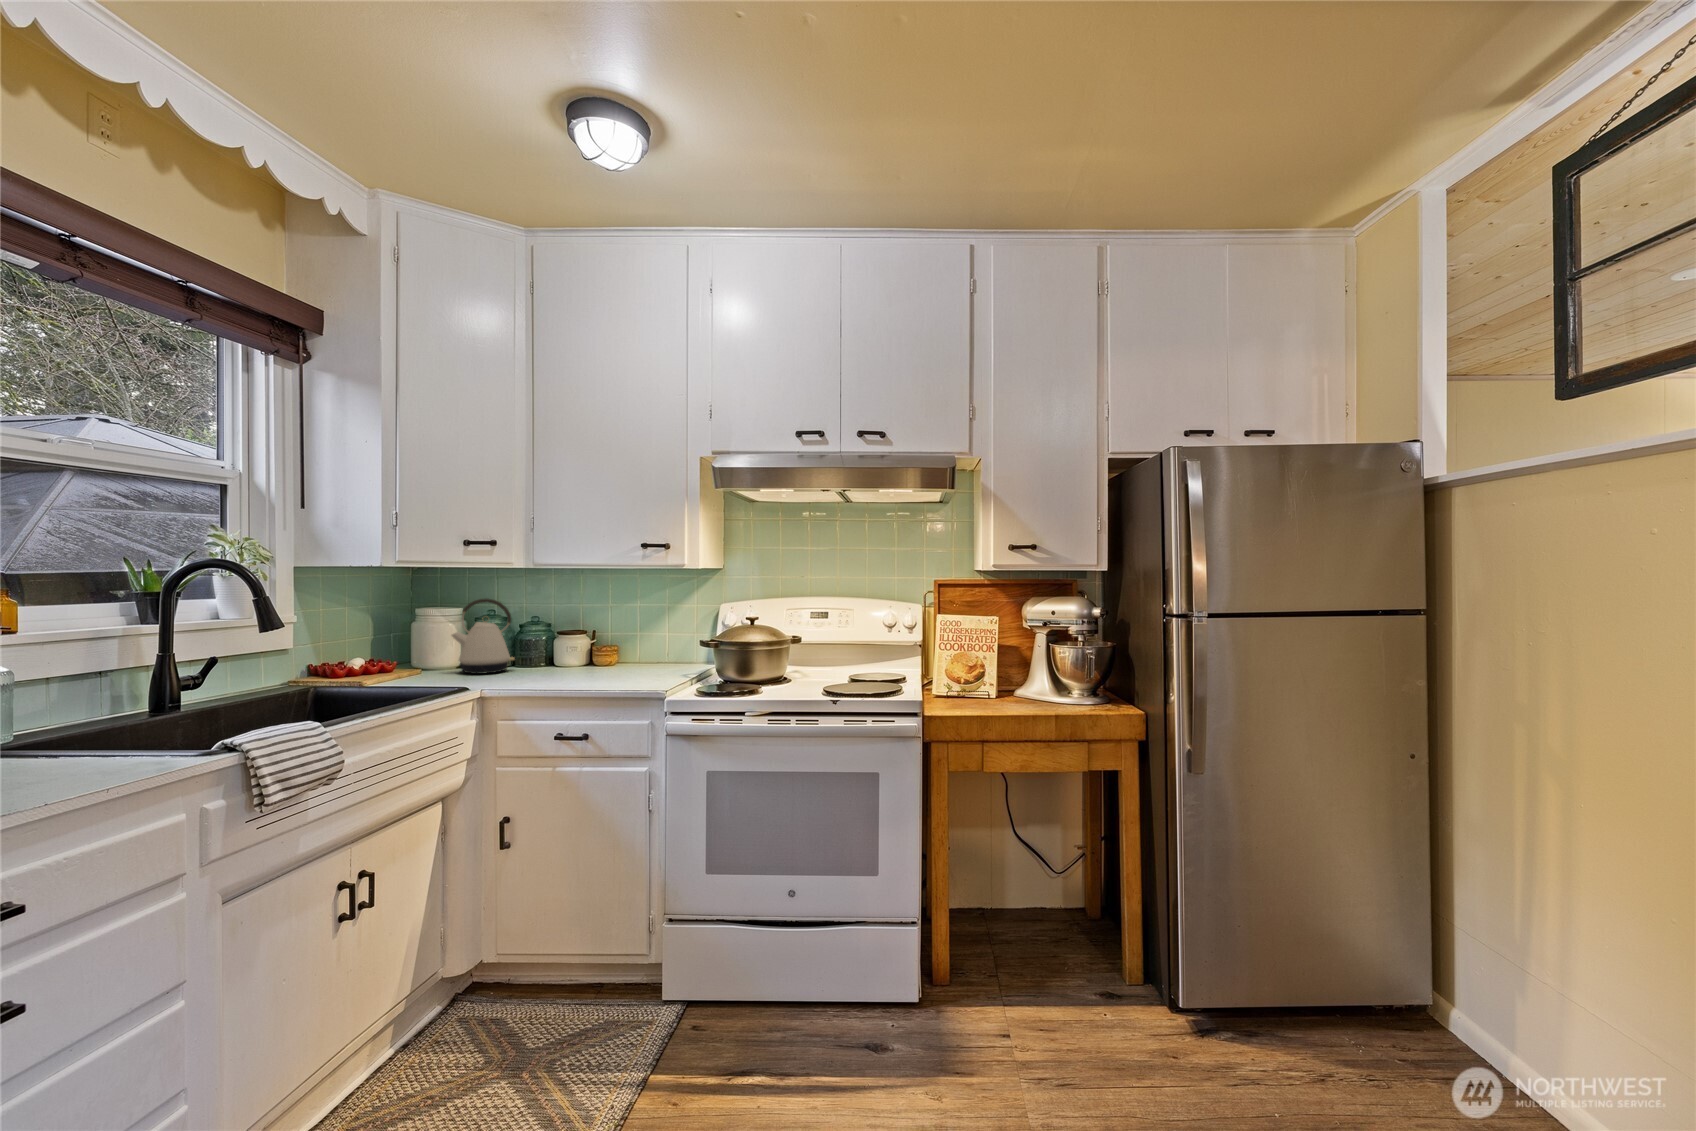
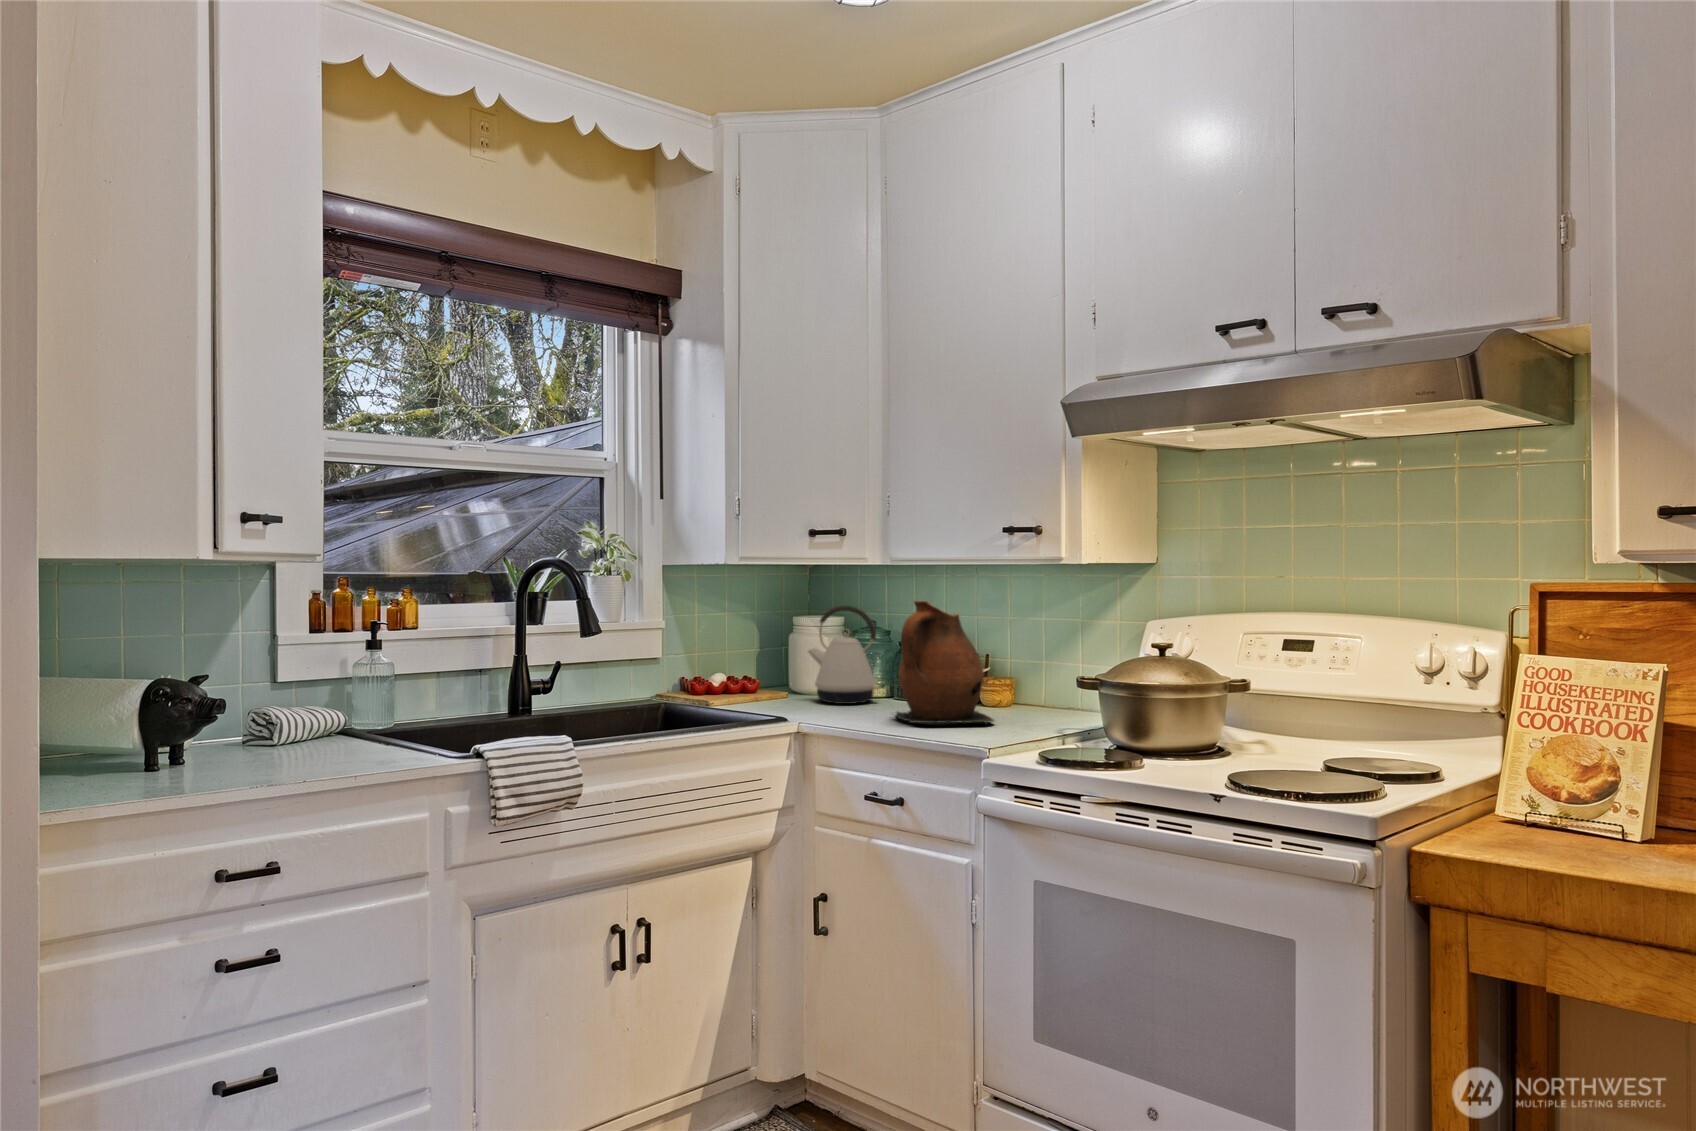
ceramic pitcher: none [544,593,629,681] -> present [896,601,994,724]

